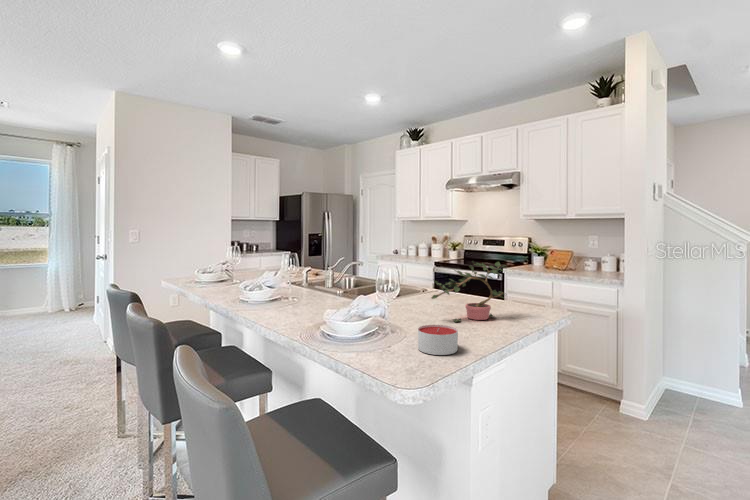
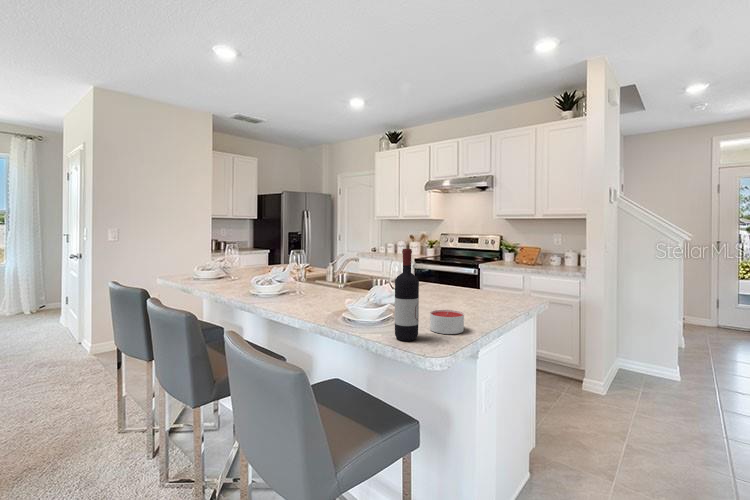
wine bottle: none [370,253,399,363] -> present [395,249,419,341]
potted plant: present [431,262,504,322] -> none [432,255,497,309]

